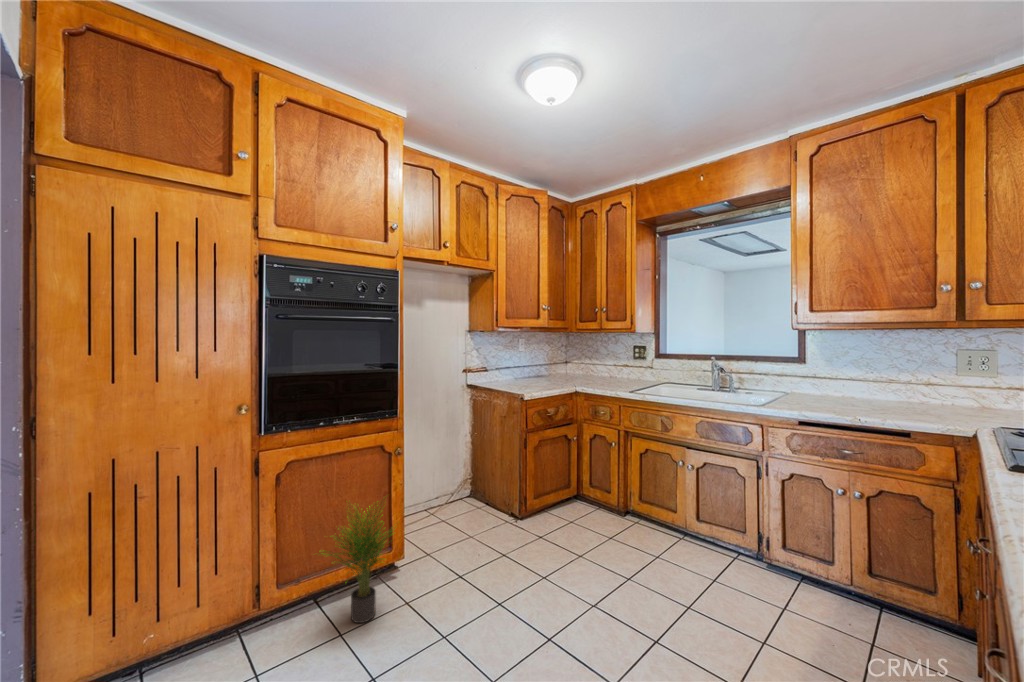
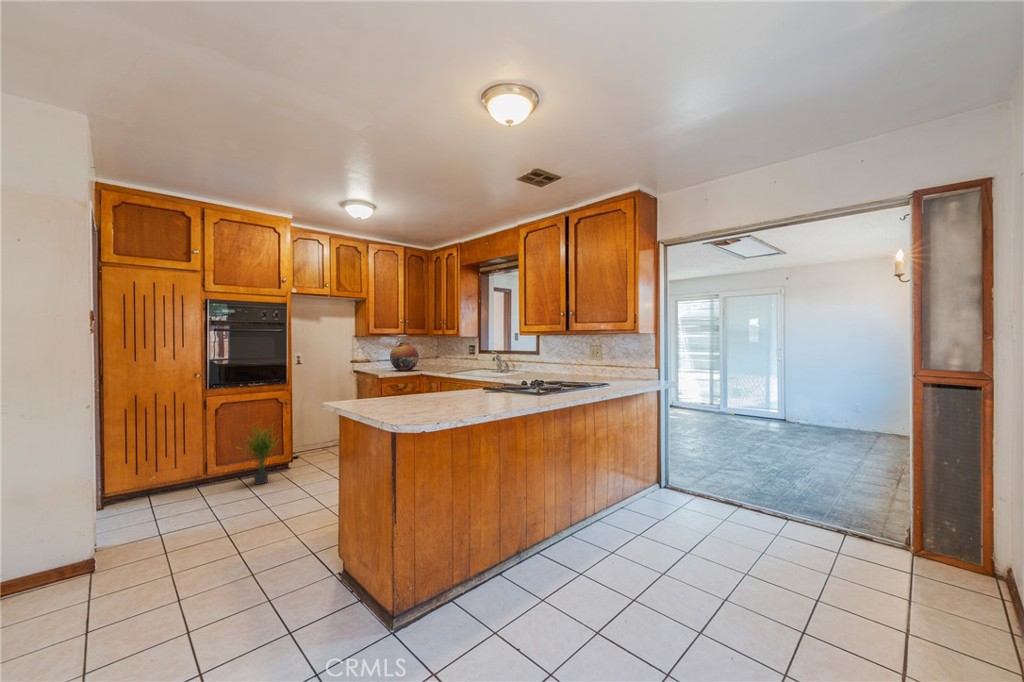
vase: none [540,343,586,389] -> present [390,343,419,371]

